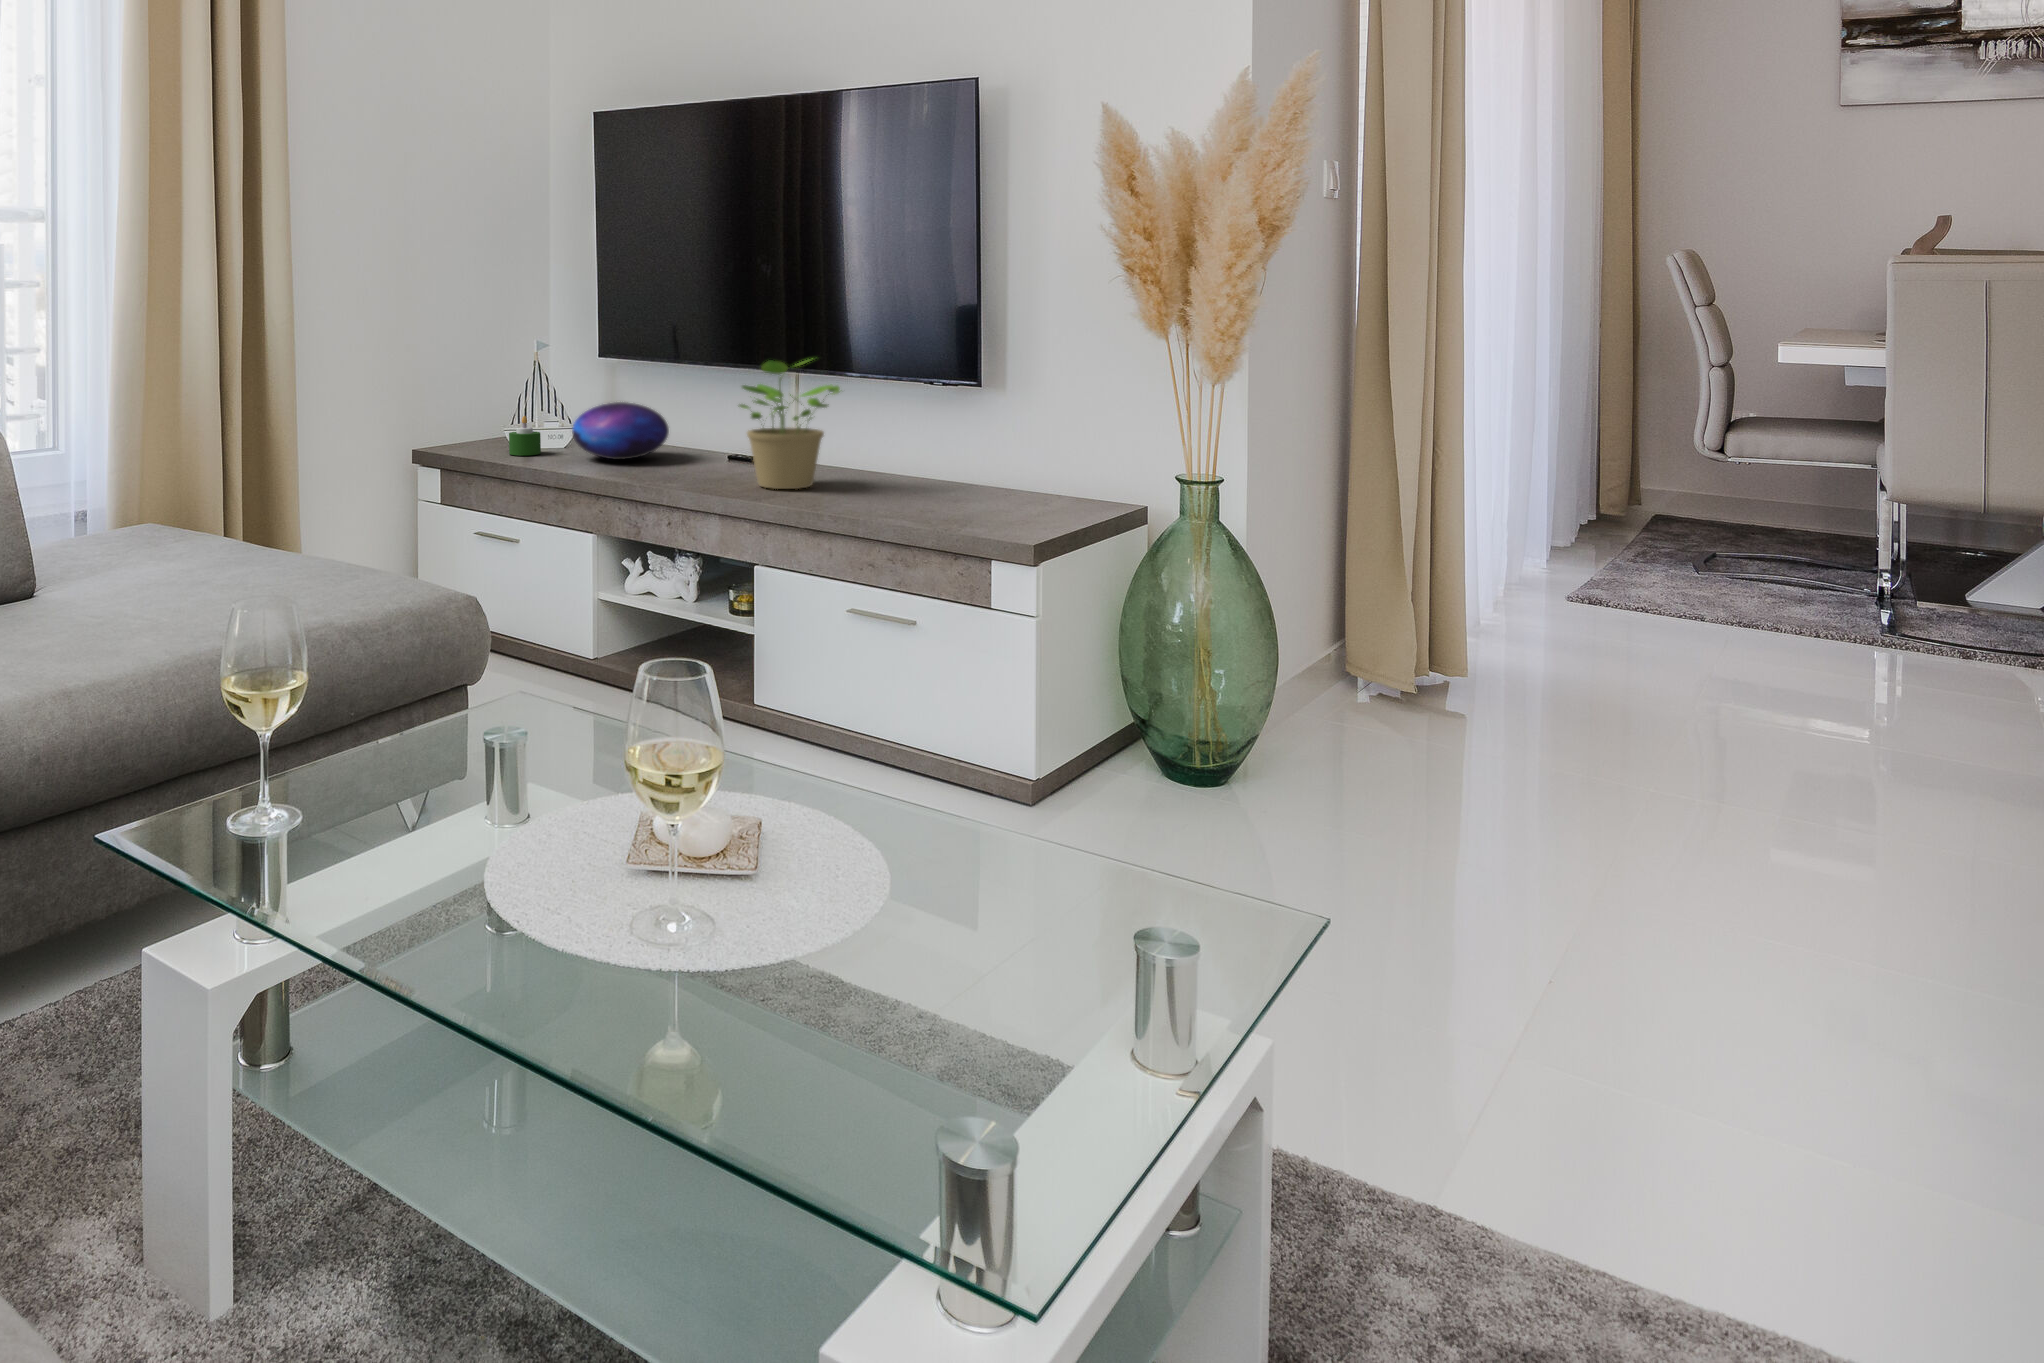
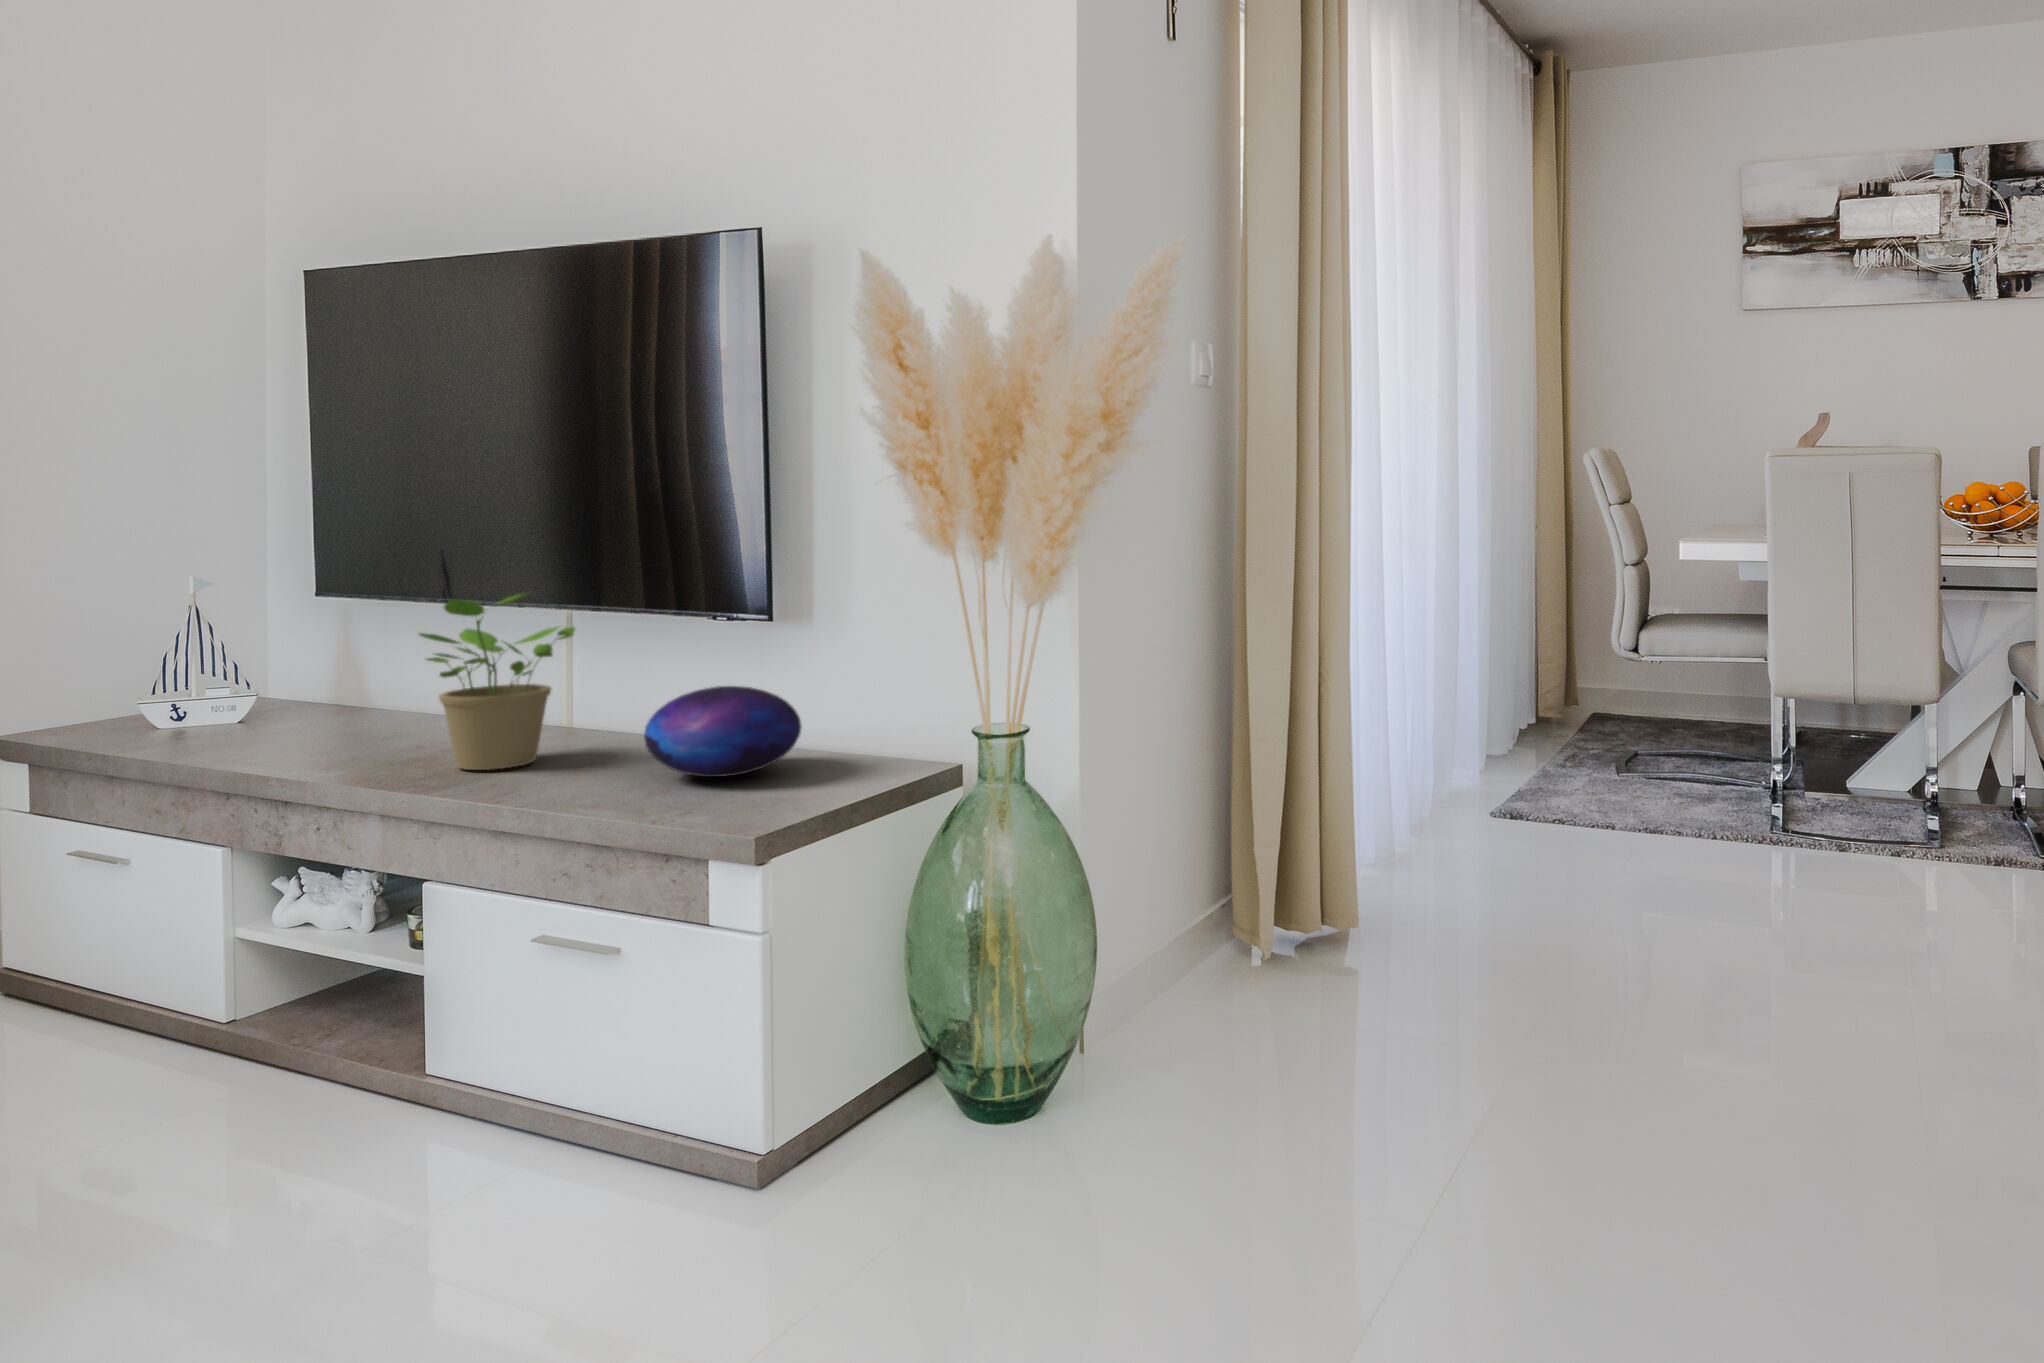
decorative orb: present [572,402,669,459] -> present [644,686,801,777]
candle: present [509,416,541,455] -> none [138,682,190,738]

